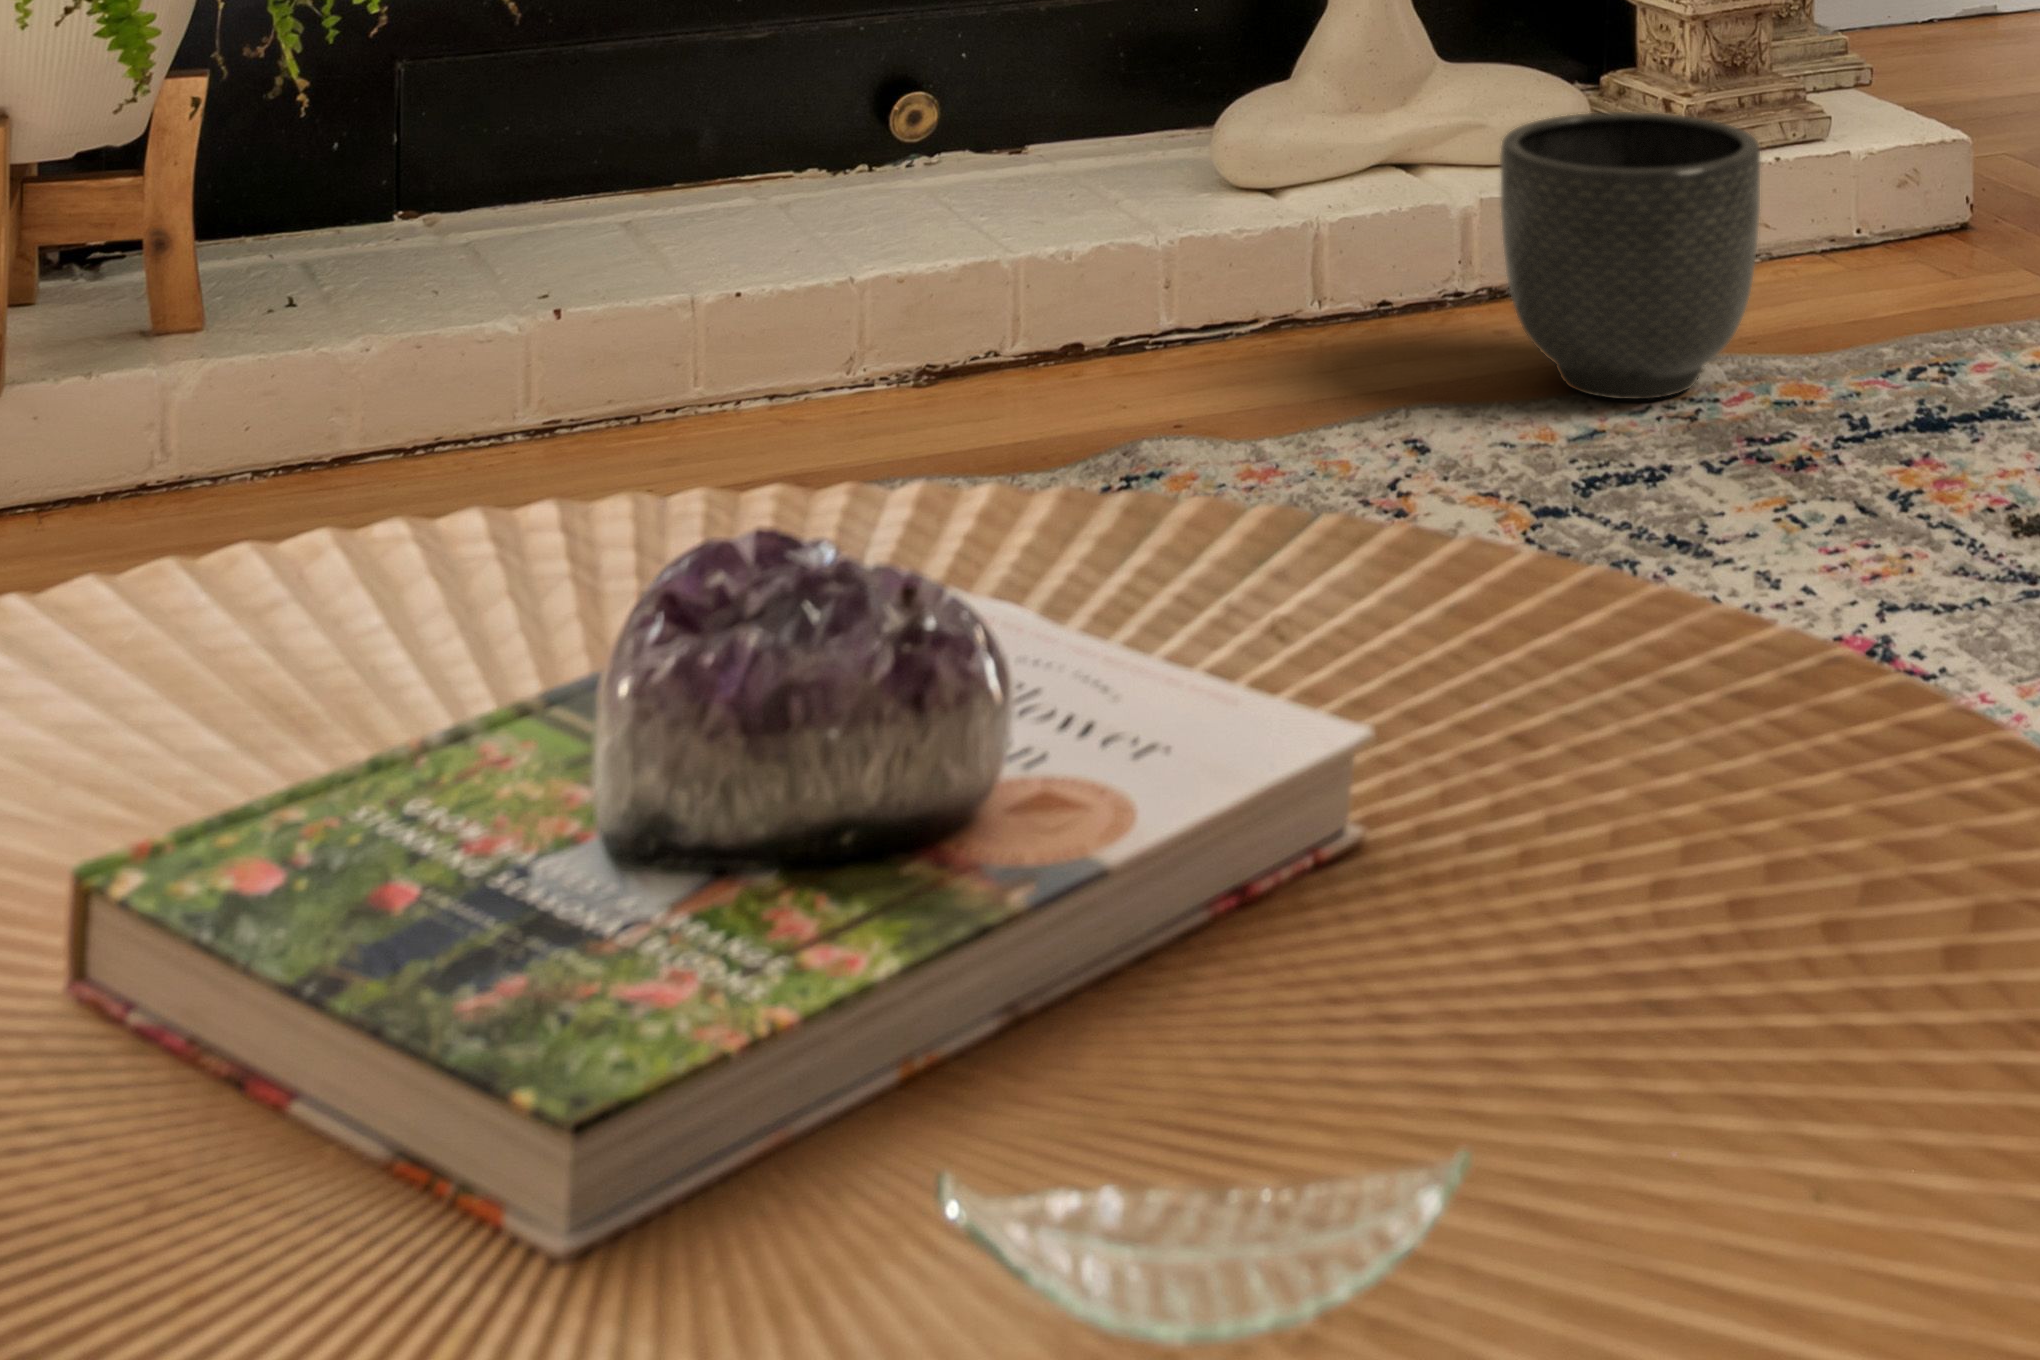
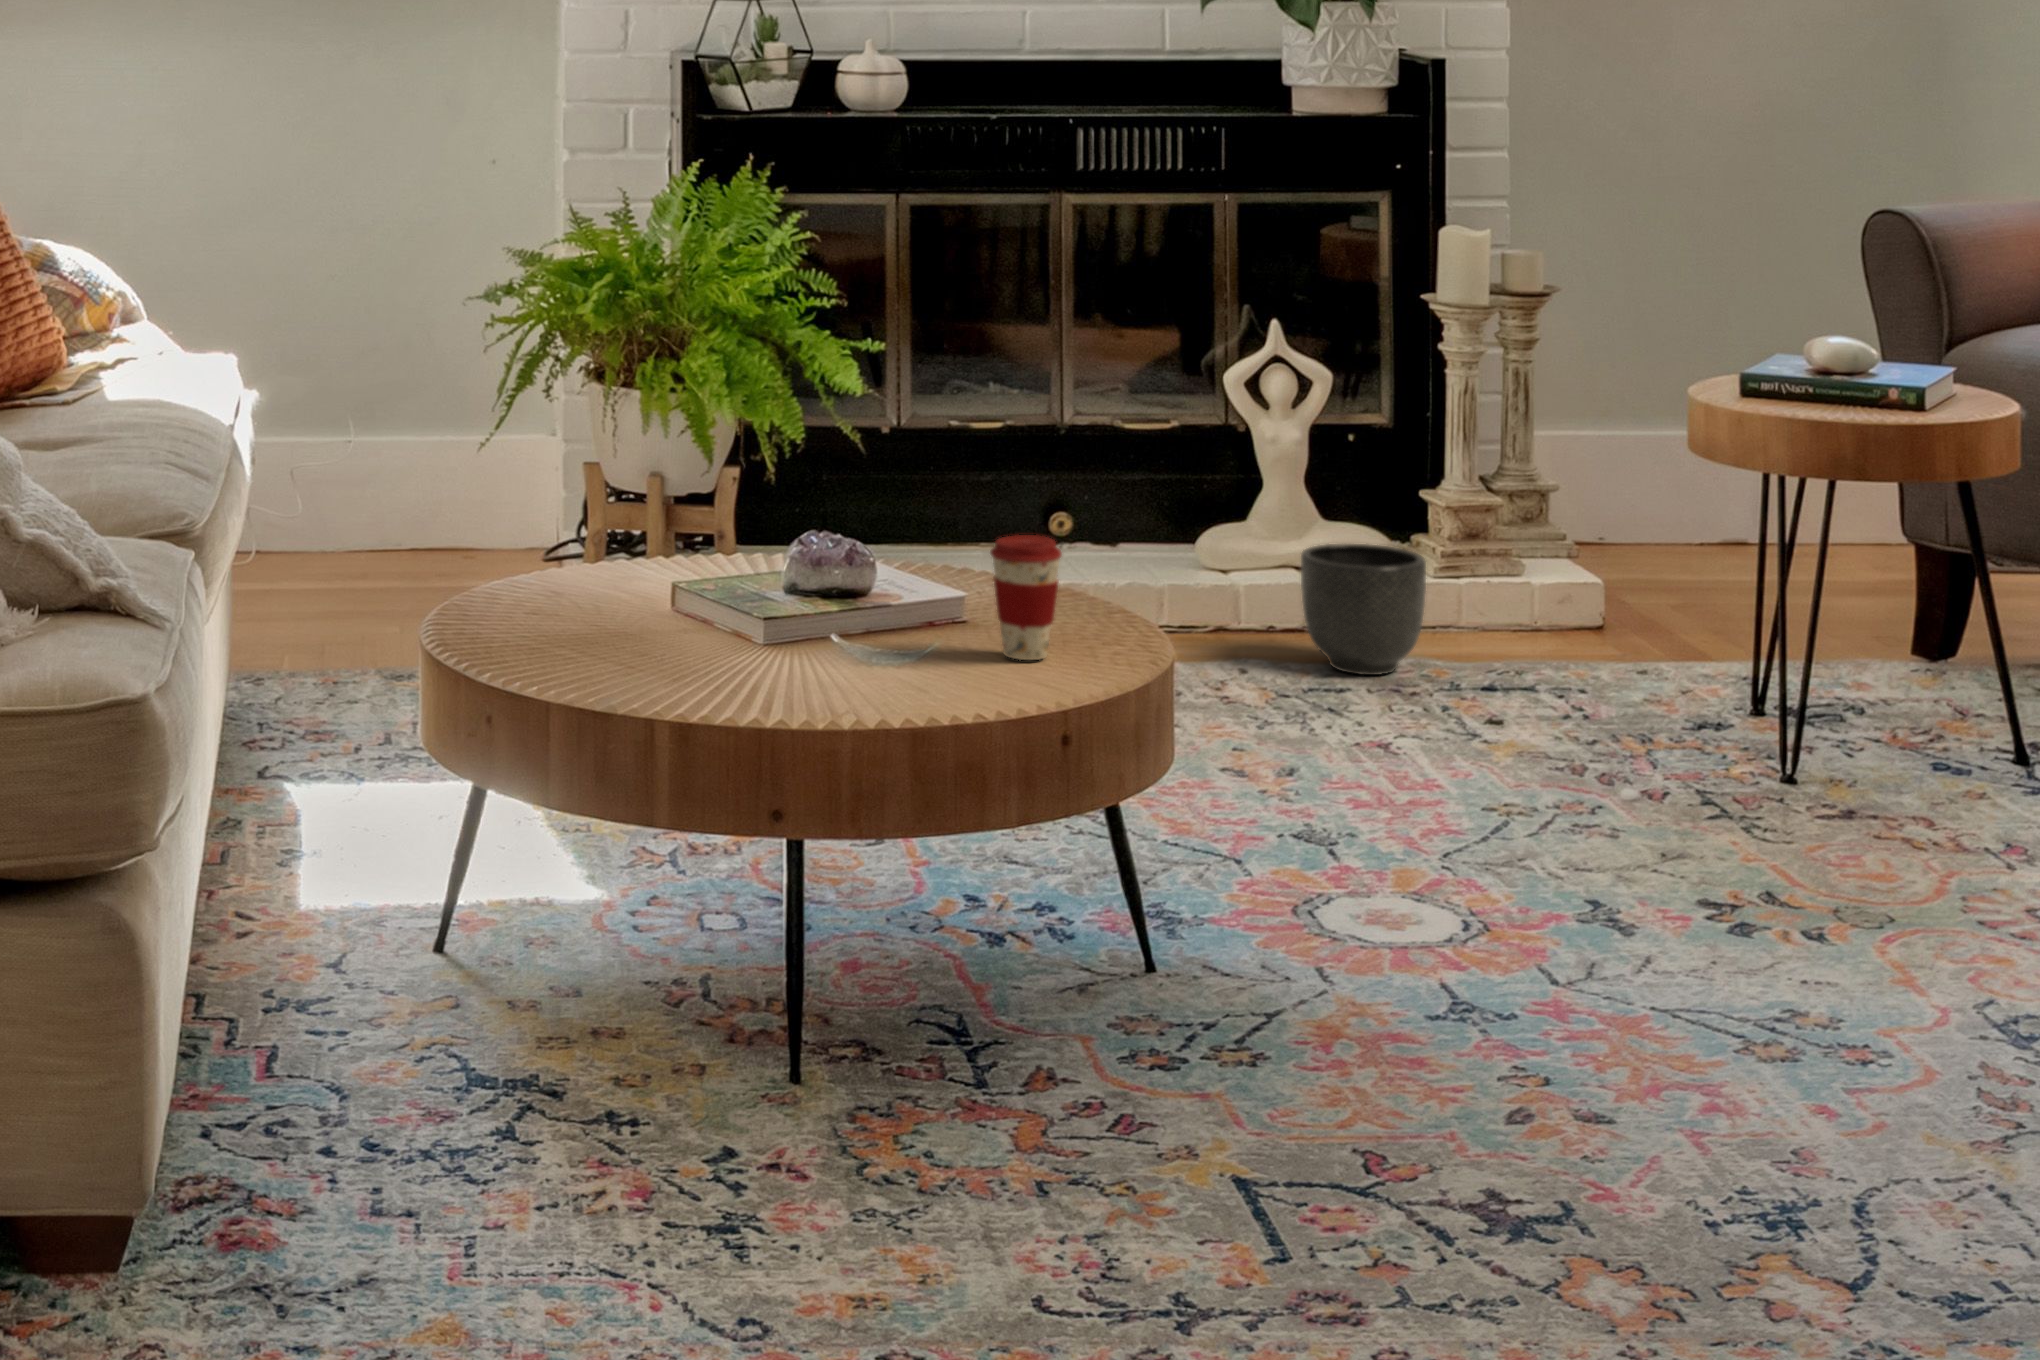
coffee cup: none [1479,404,1797,988] -> present [990,535,1062,660]

